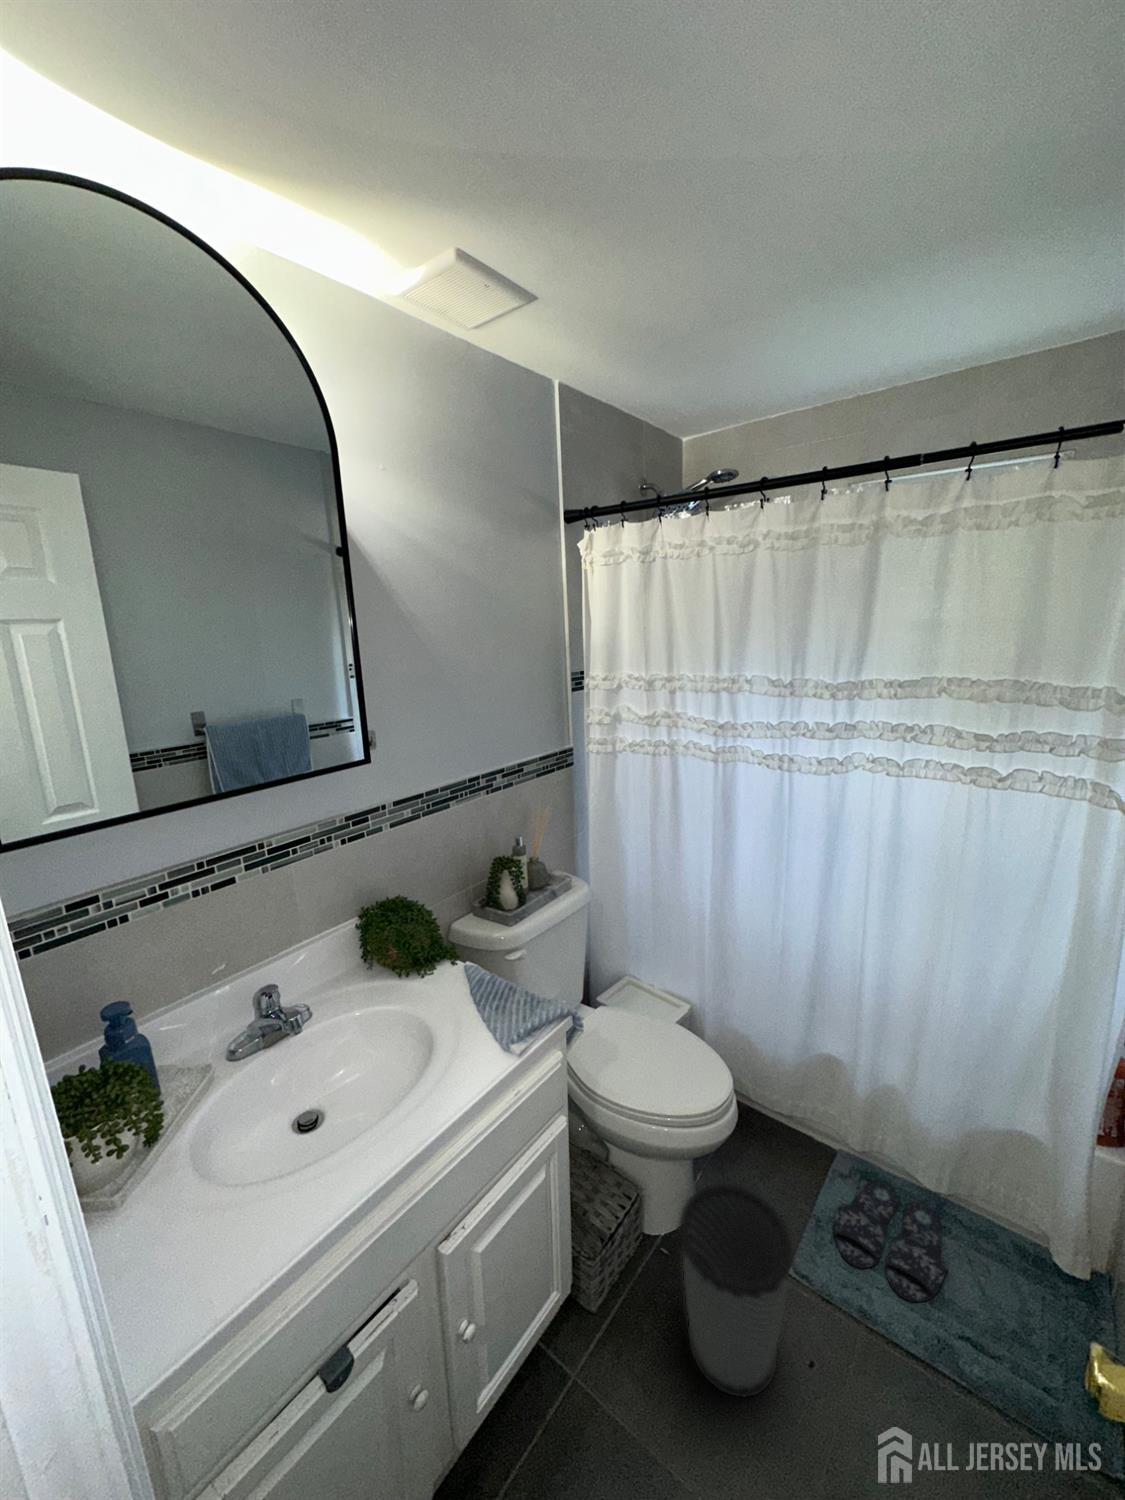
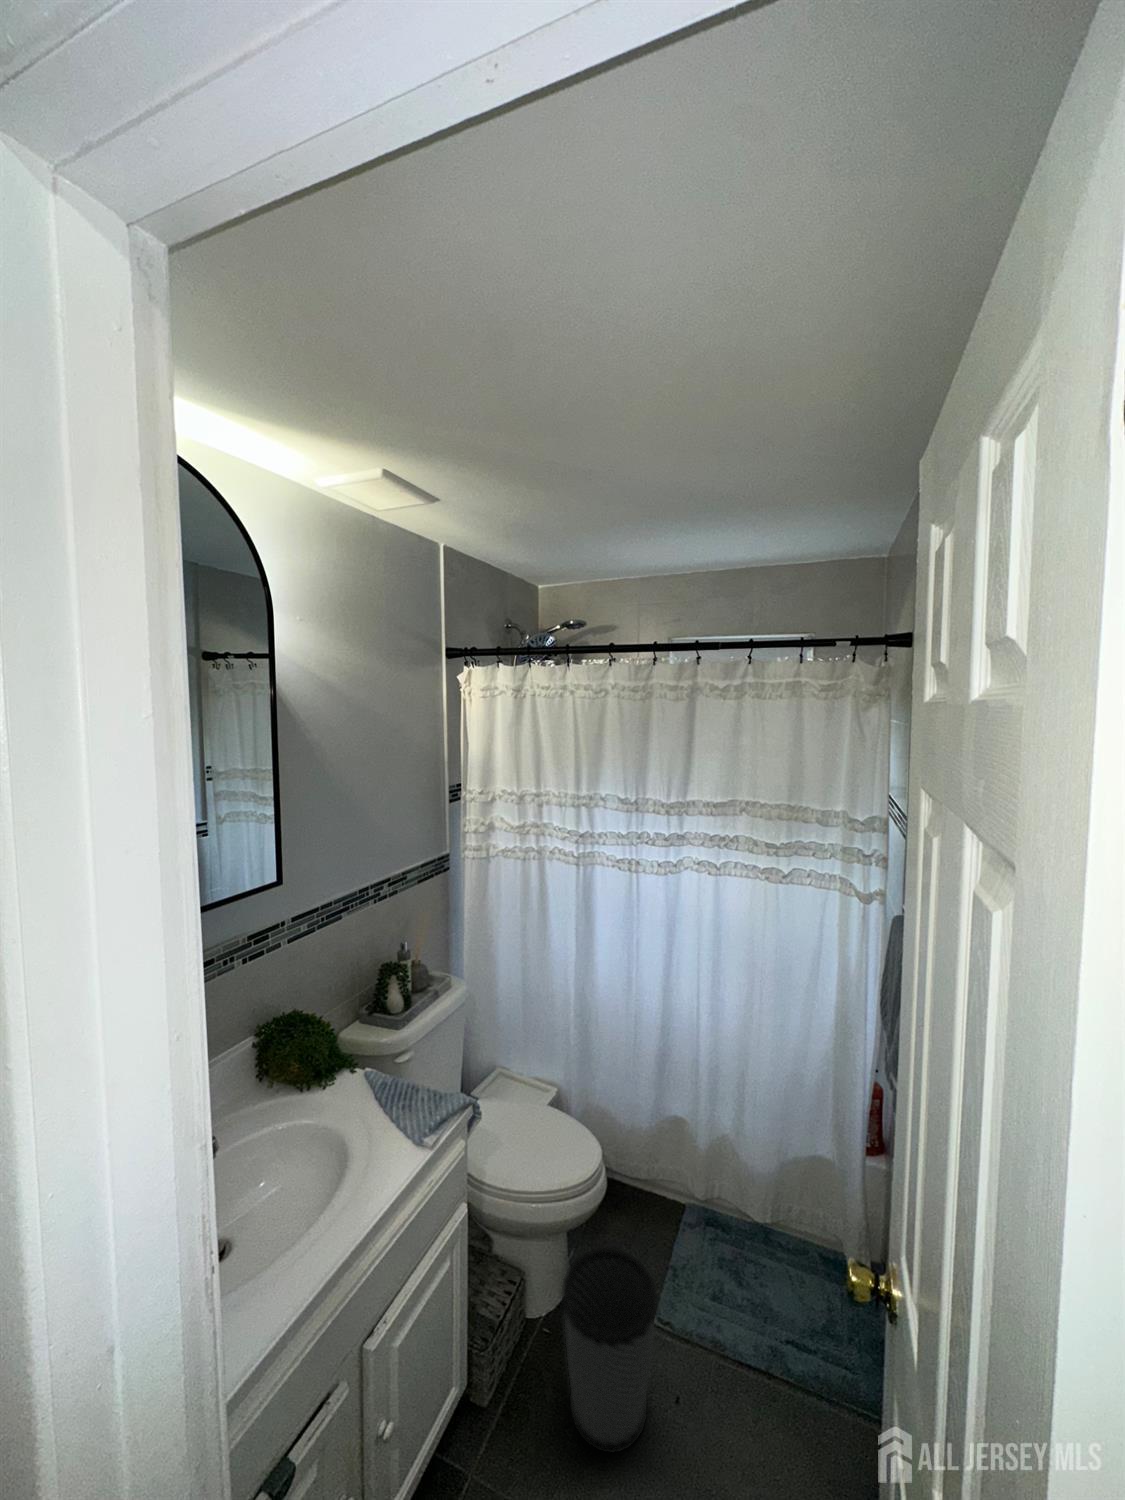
slippers: present [834,1181,948,1302] -> none [686,1225,774,1326]

